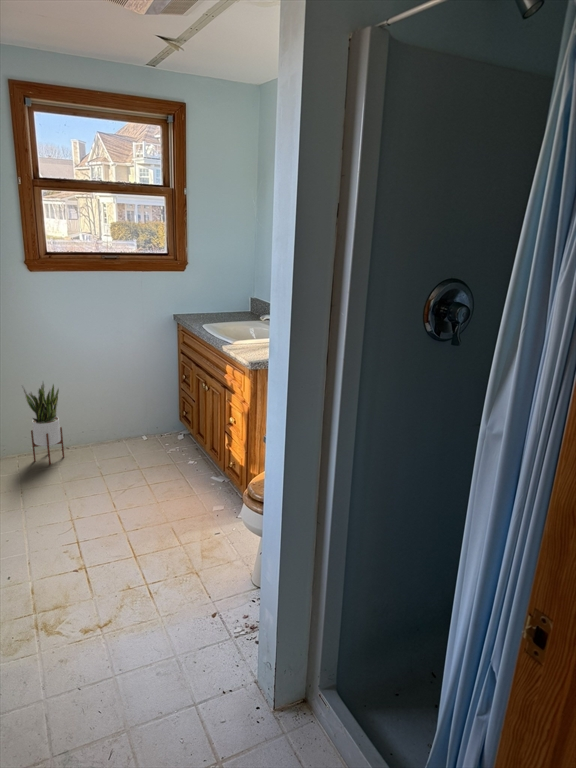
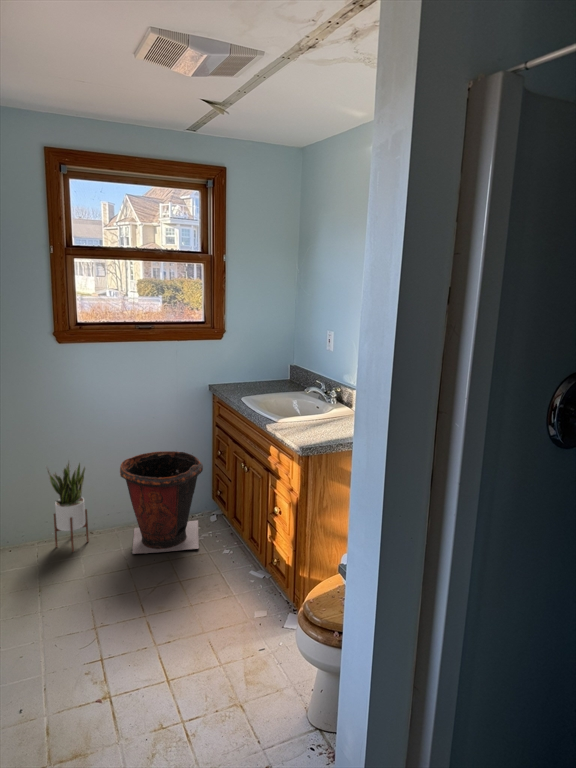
trash can: none [91,375,169,466] -> present [120,451,203,554]

